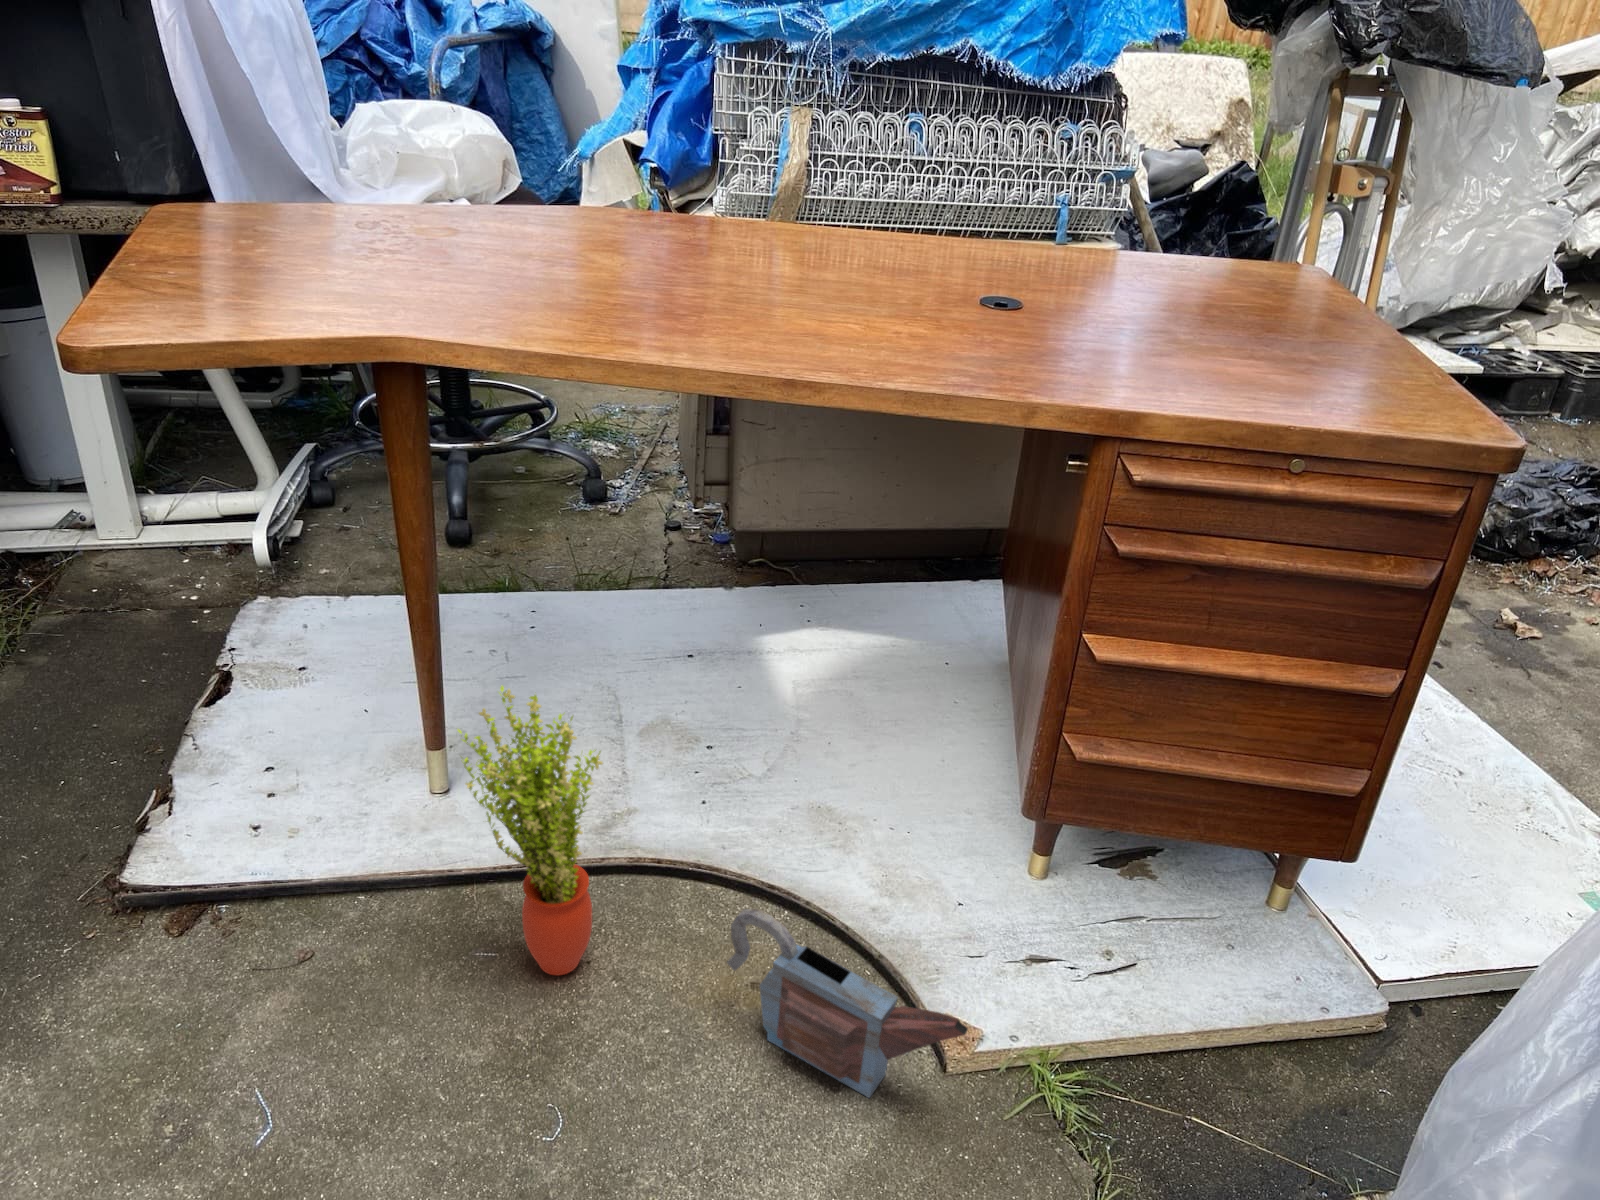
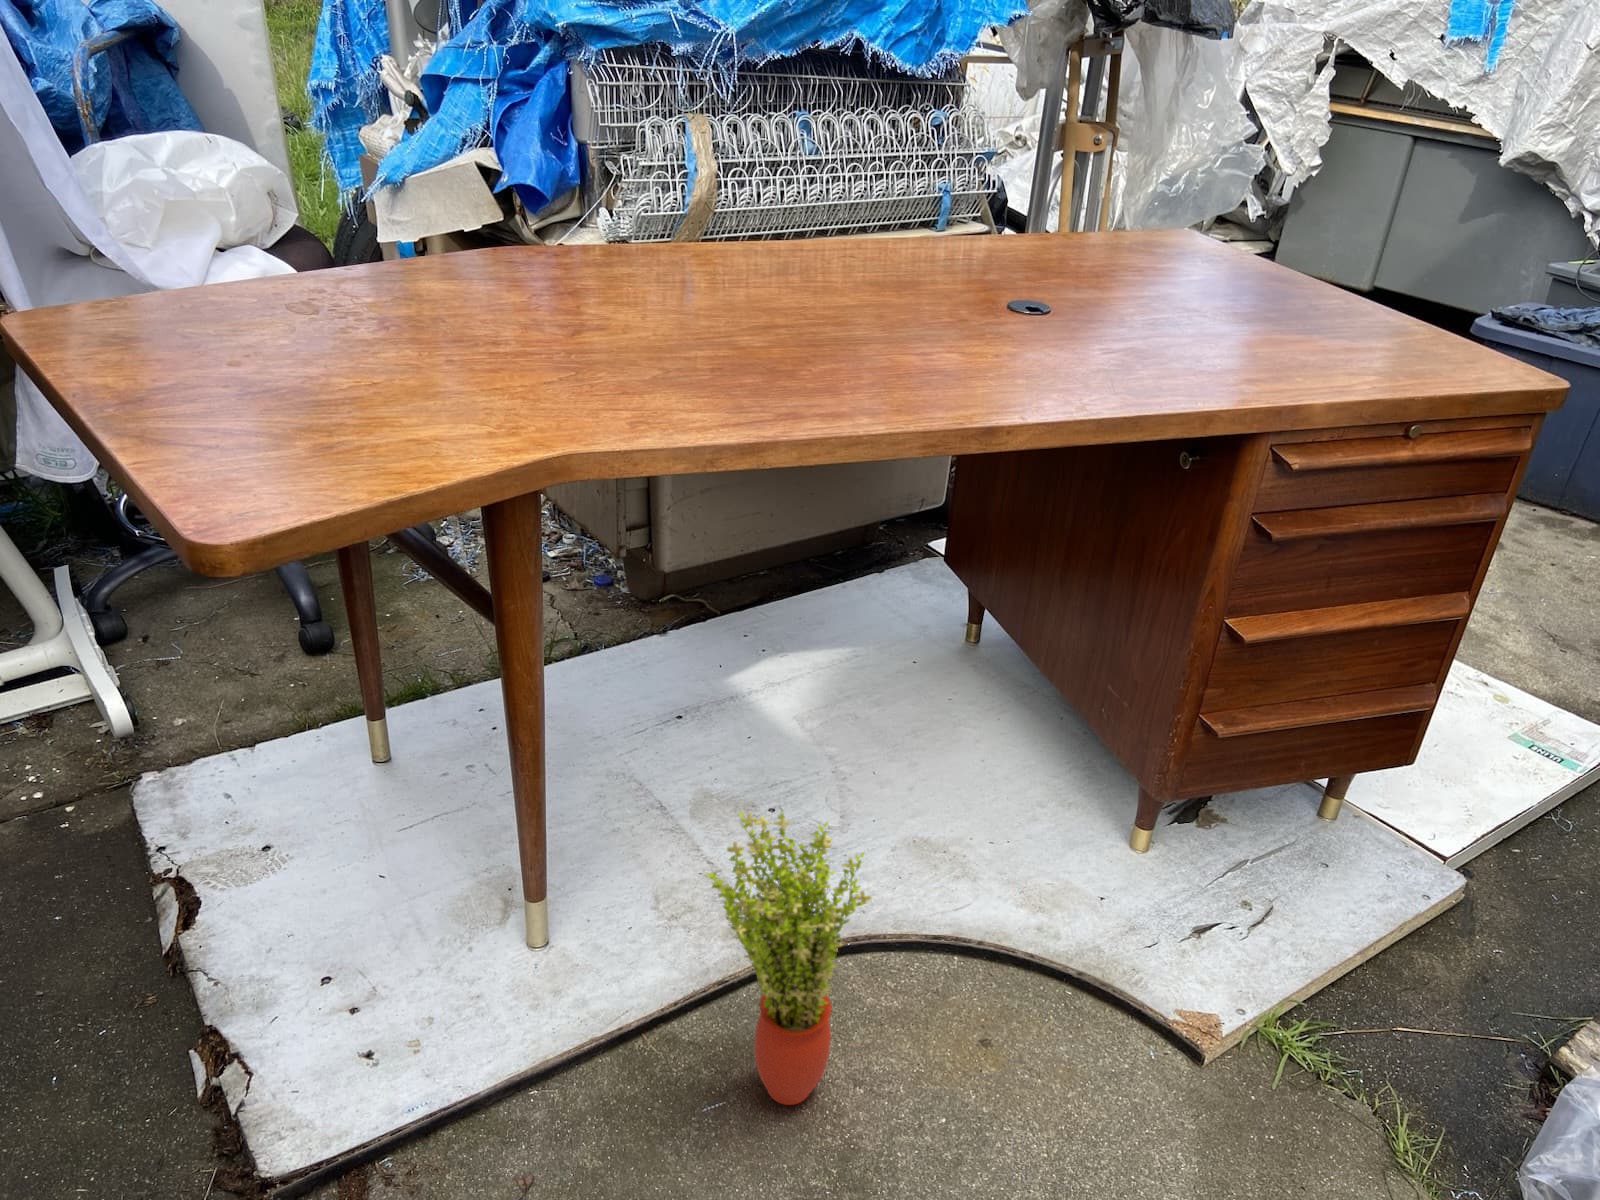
watering can: present [727,909,968,1098] -> none [980,966,1267,1113]

